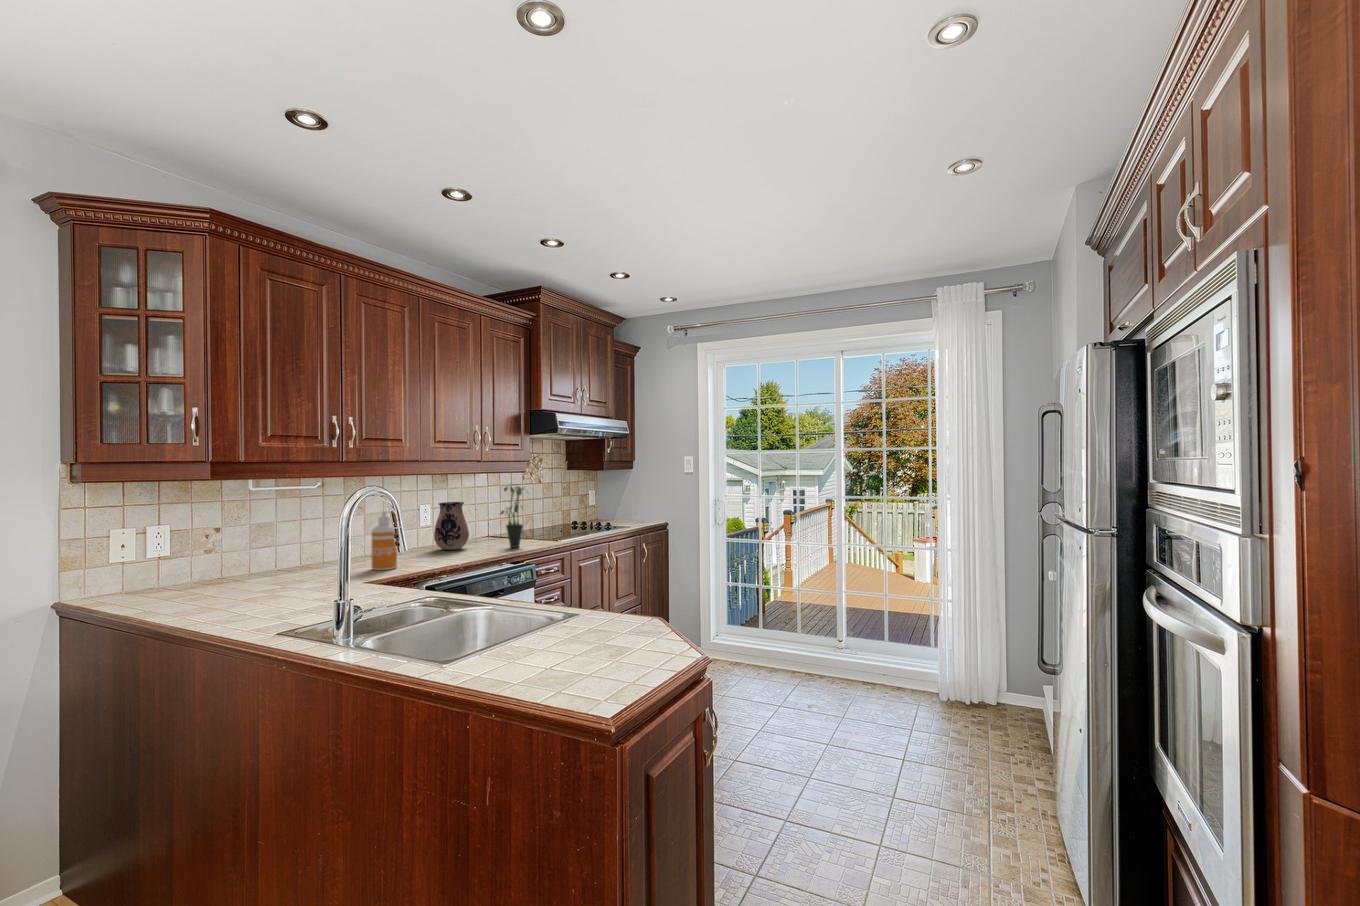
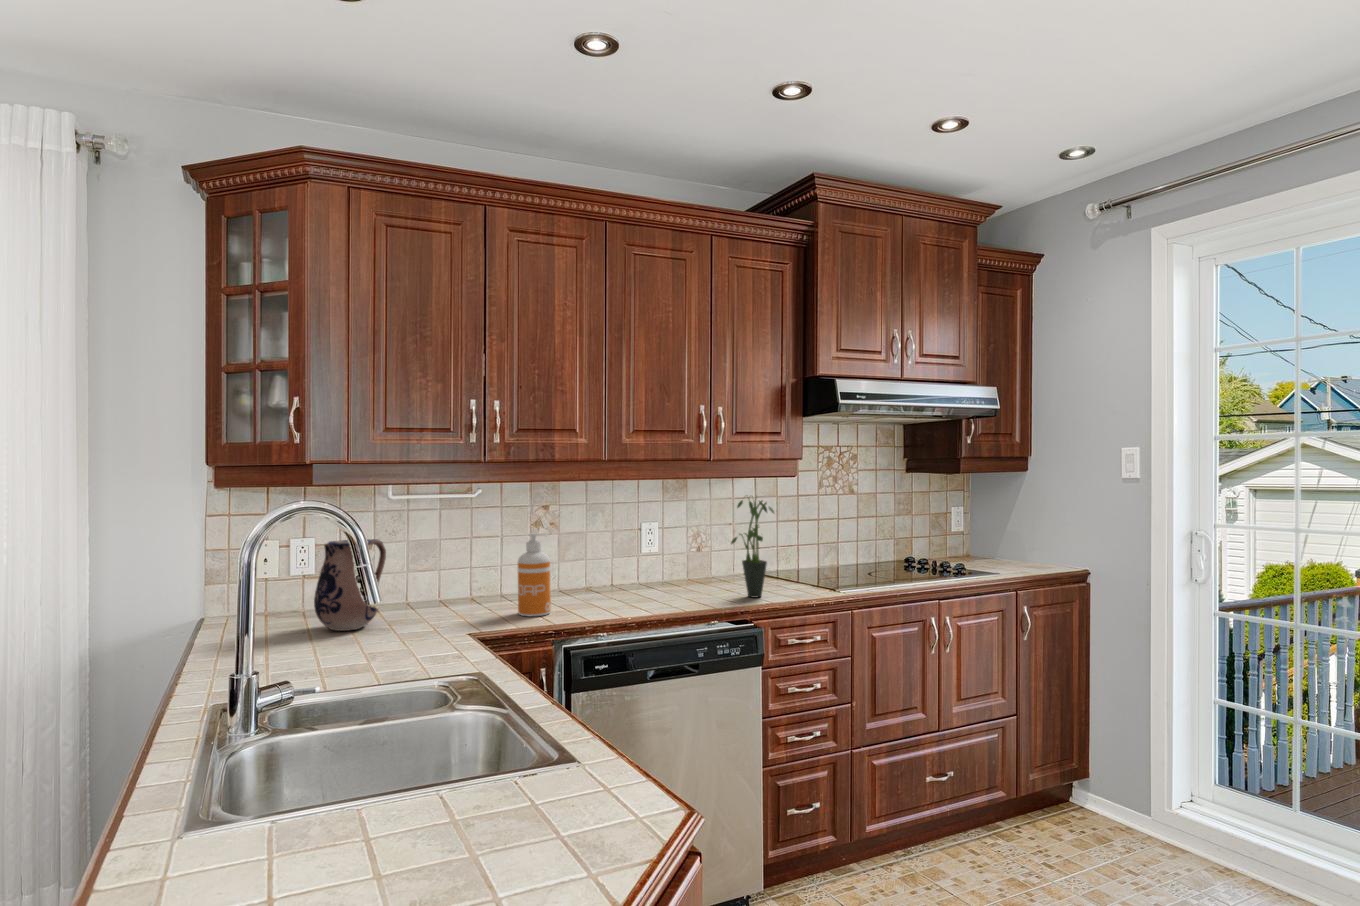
ceramic pitcher: present [434,502,469,550] -> present [314,539,386,631]

